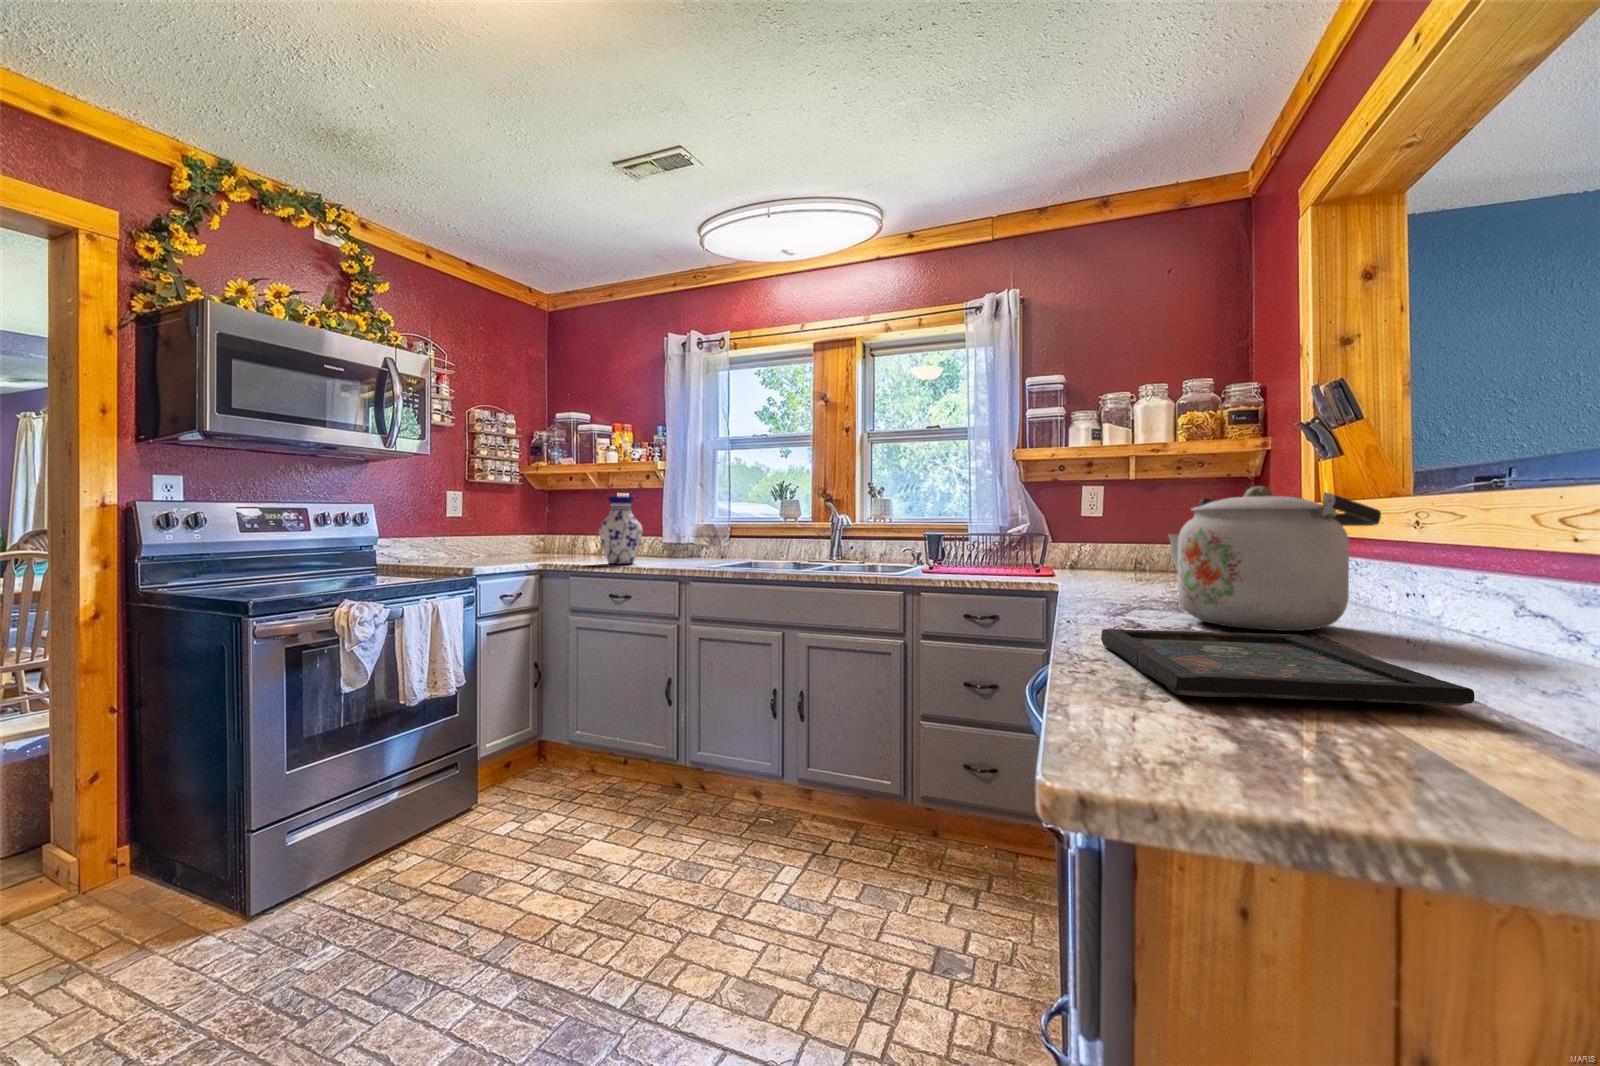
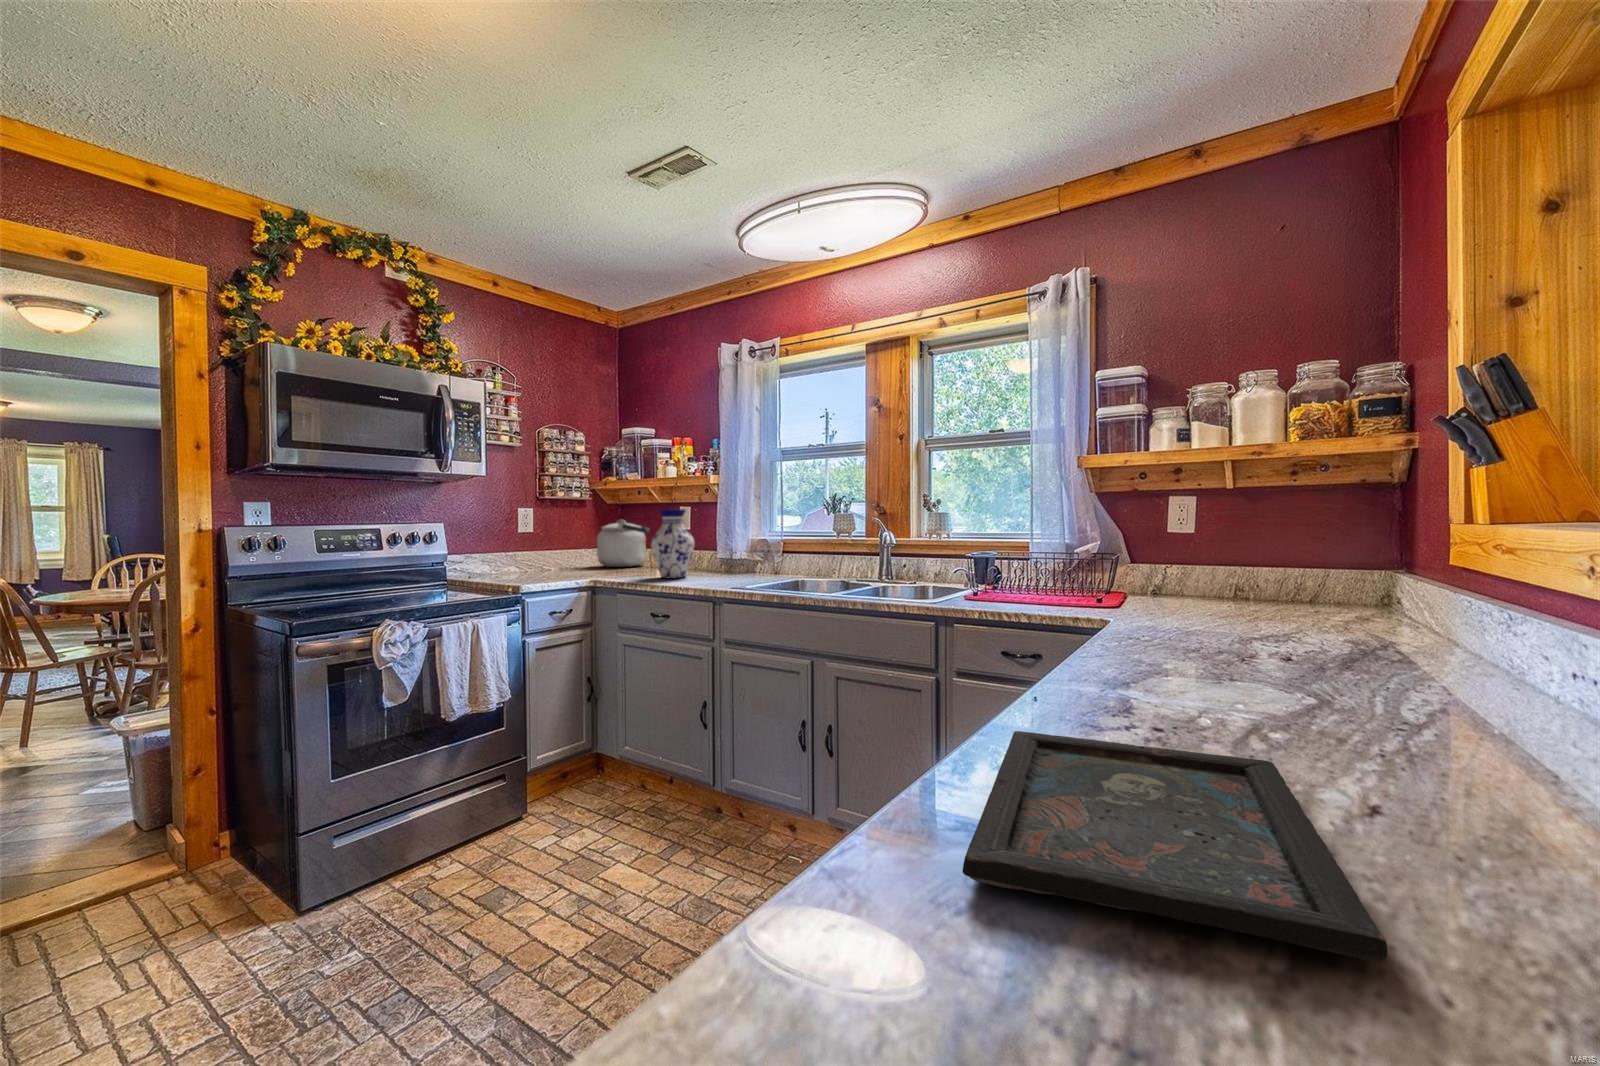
kettle: present [1169,486,1381,631] -> present [597,520,650,567]

